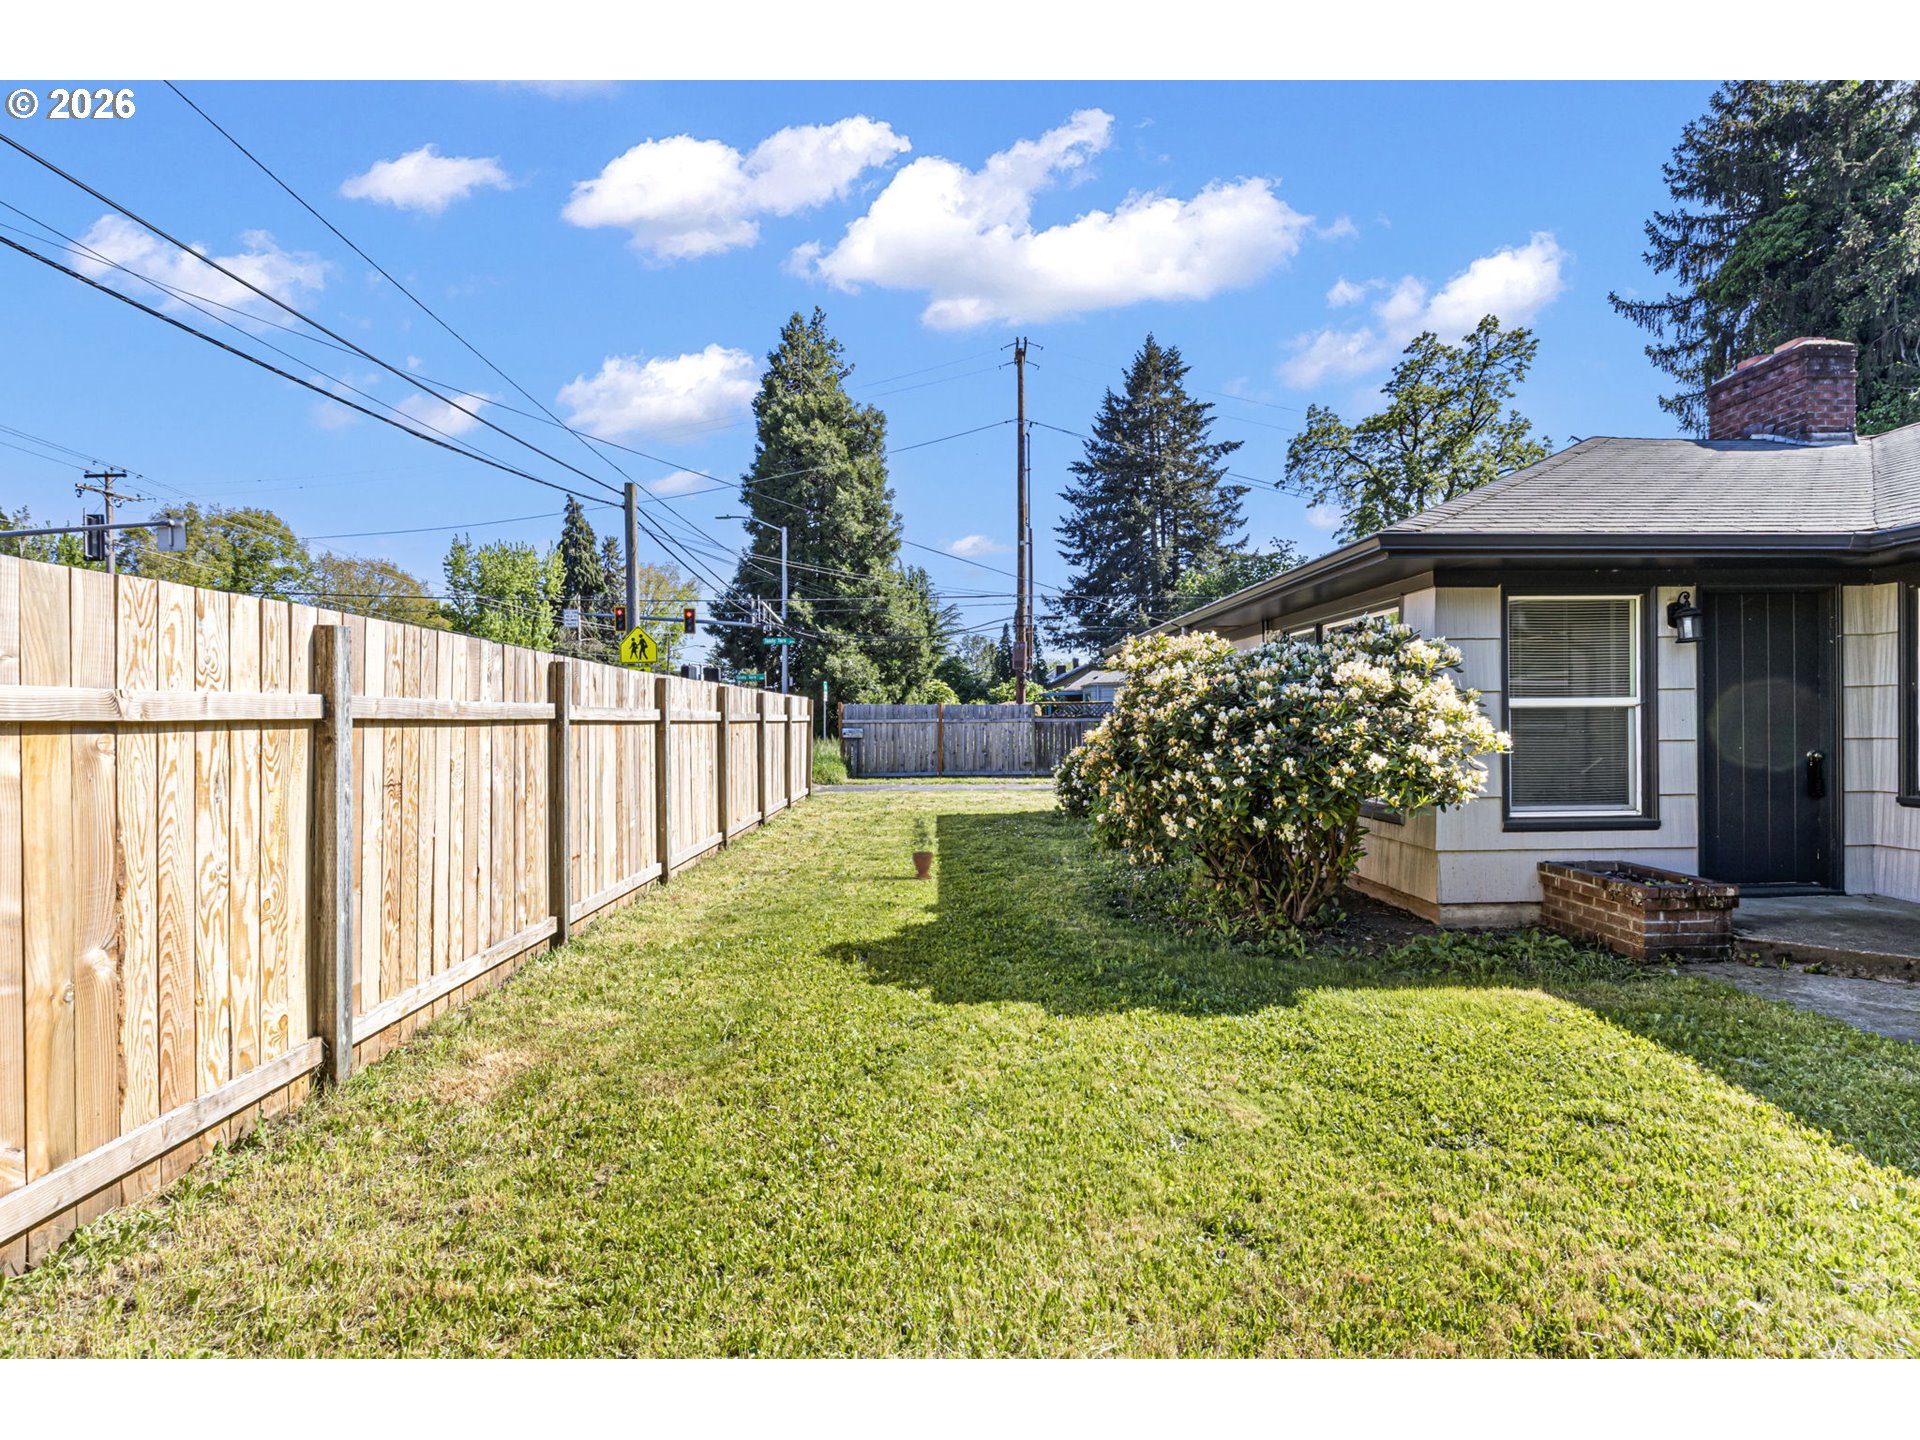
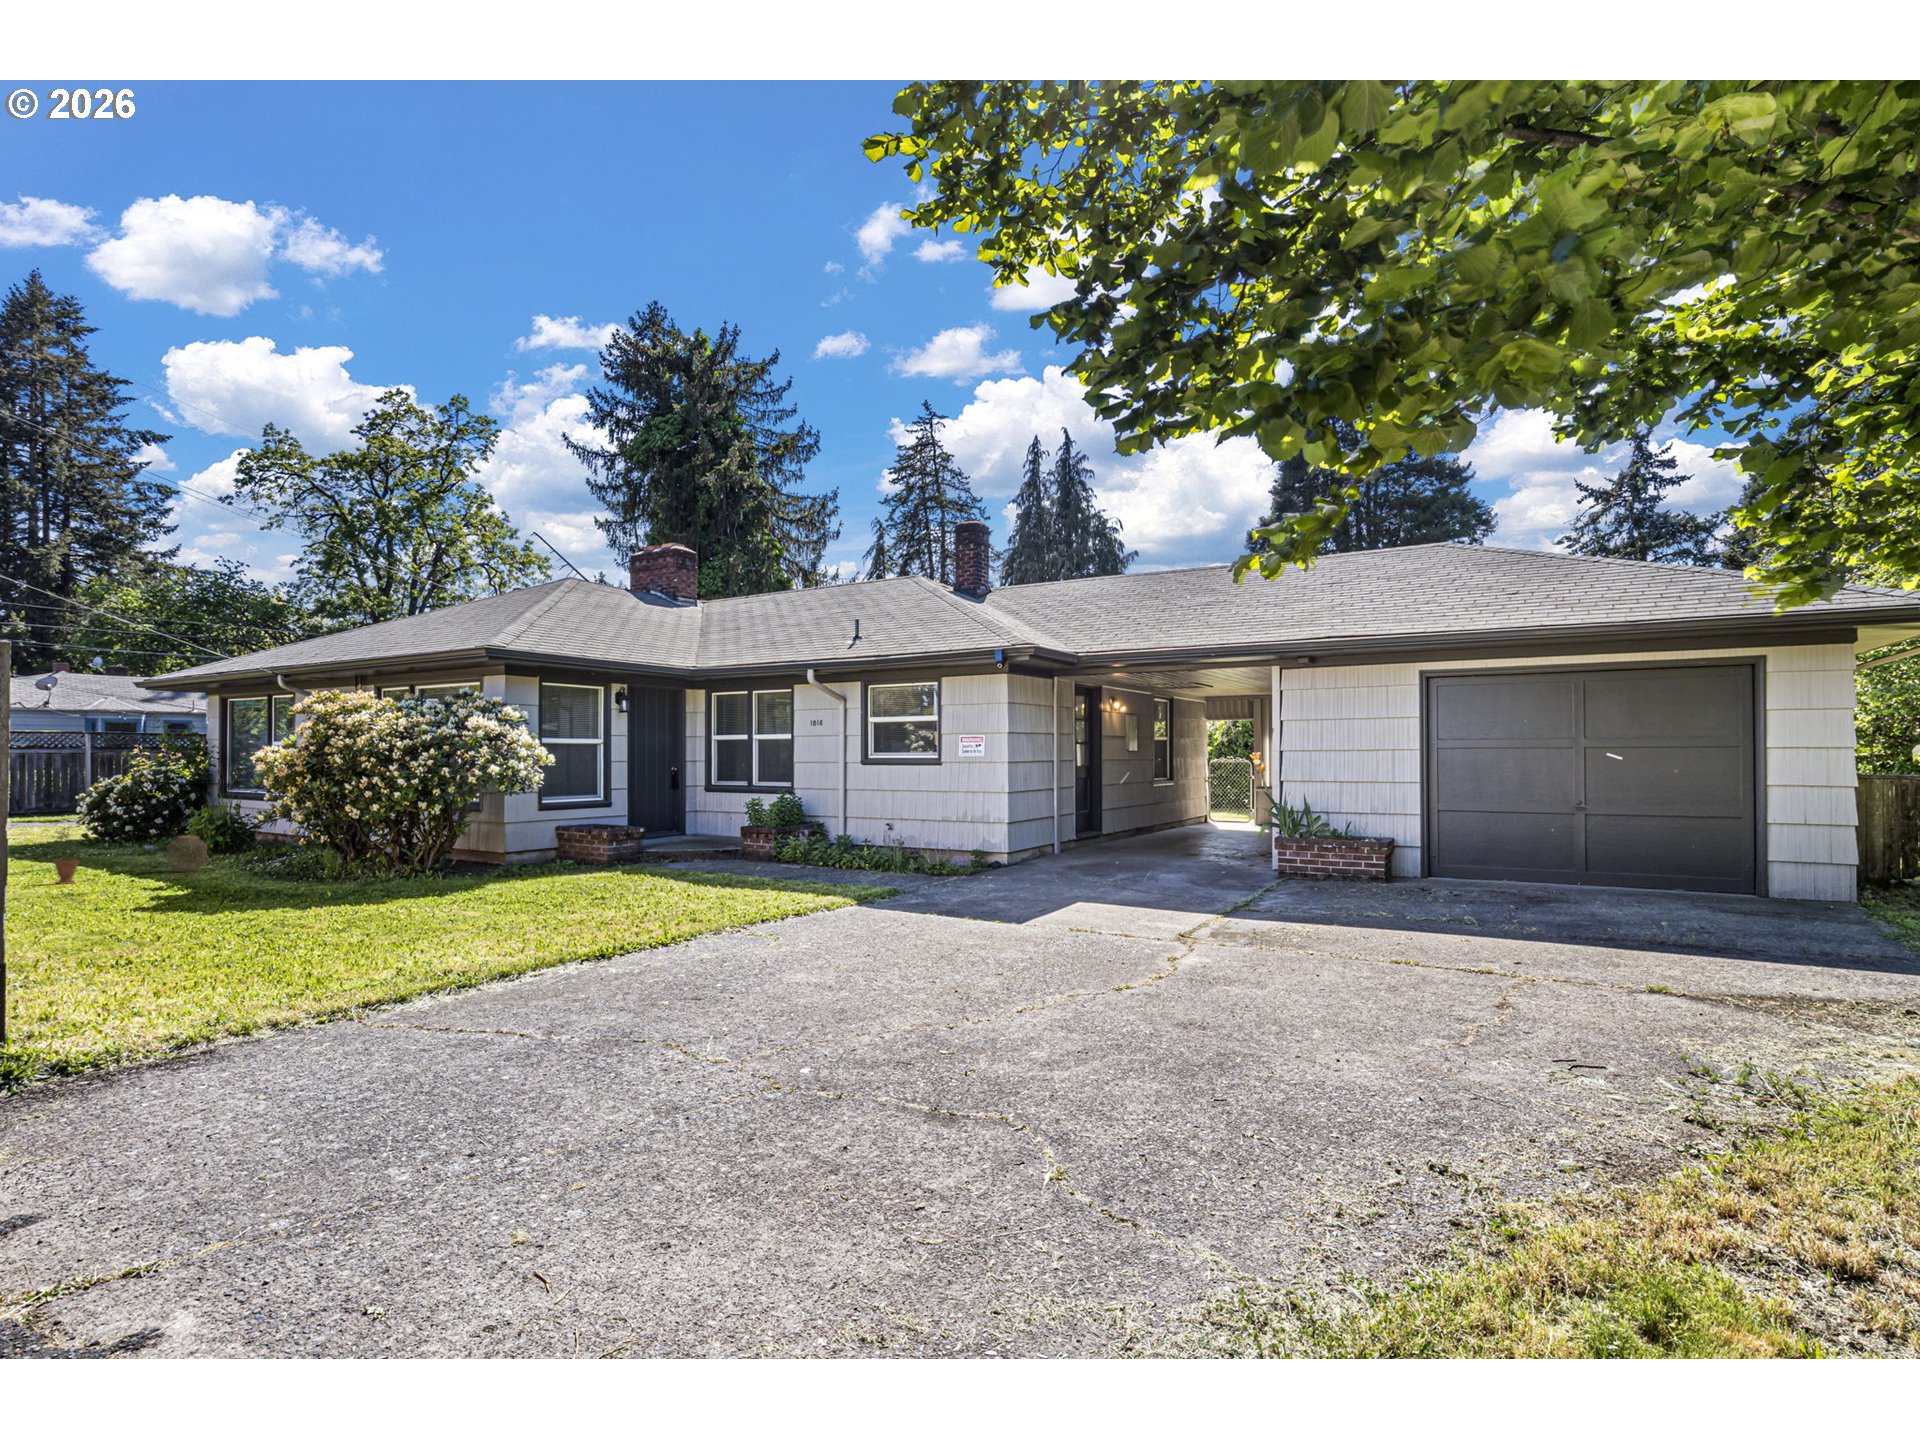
woven basket: none [1048,823,1088,867] -> present [167,836,207,872]

